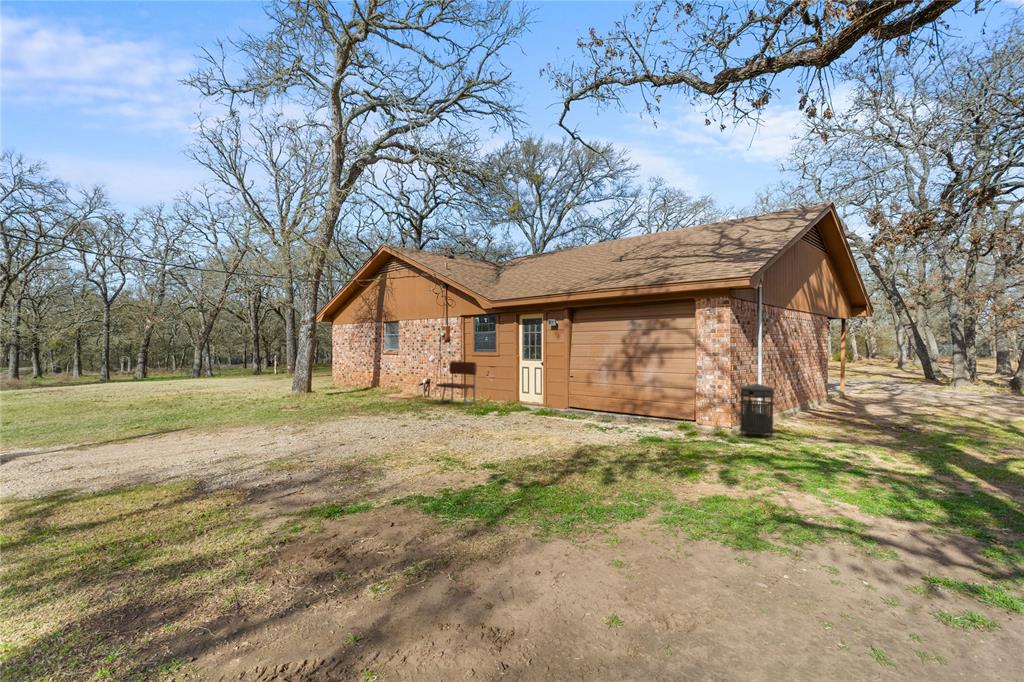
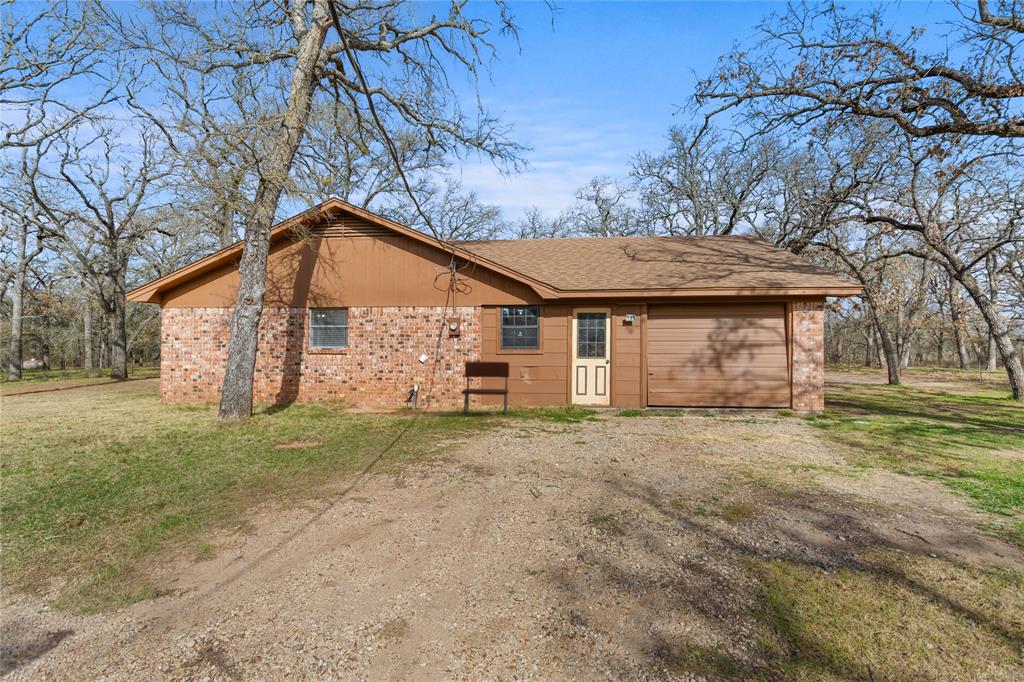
trash can: present [739,384,775,438] -> none [811,373,842,417]

